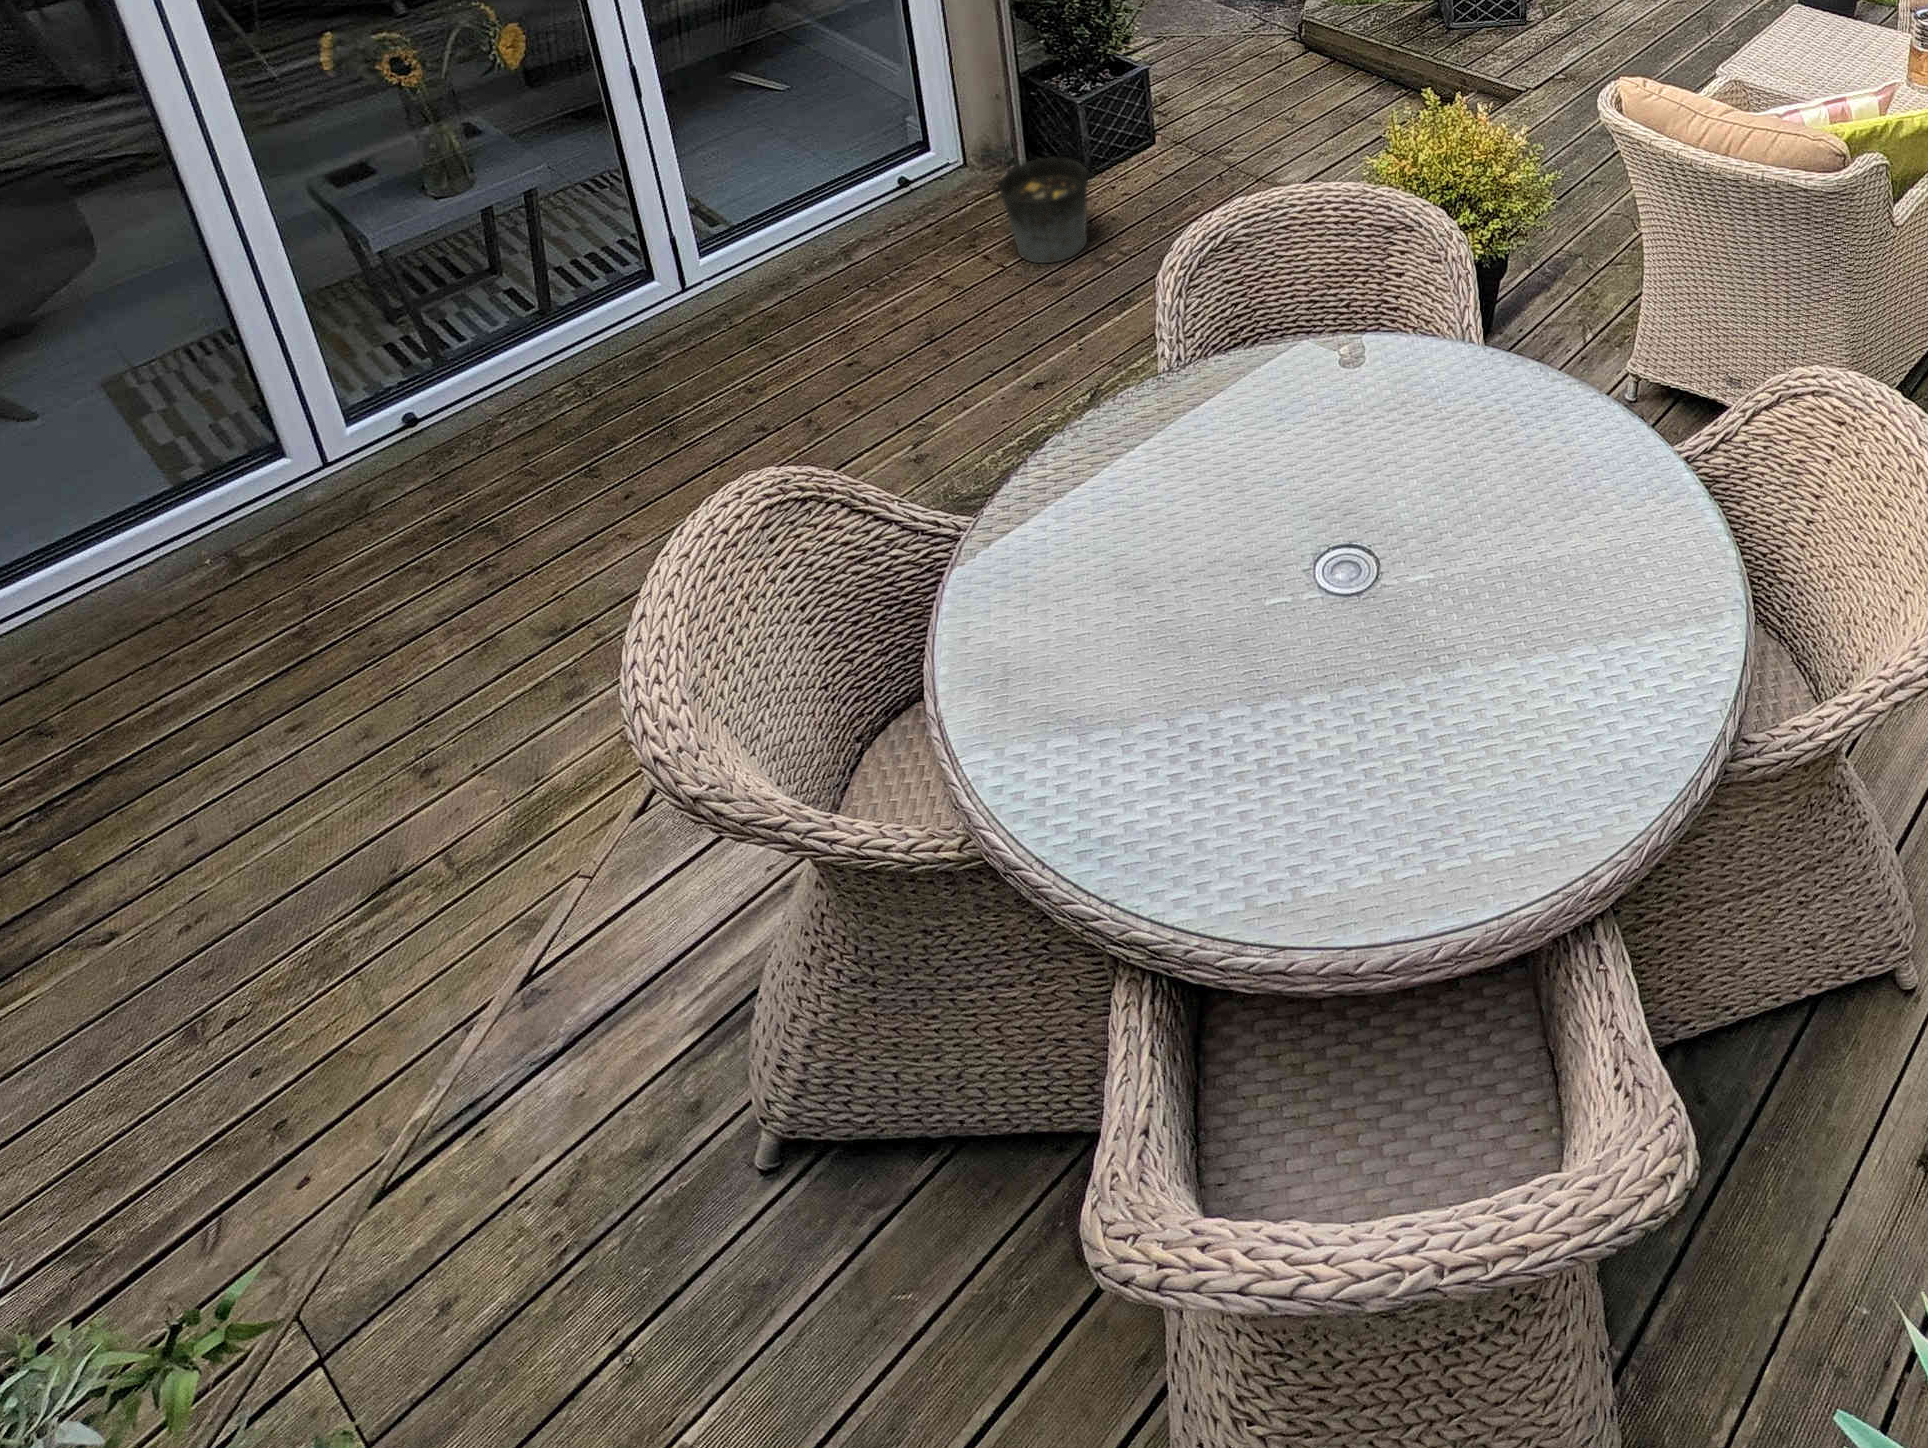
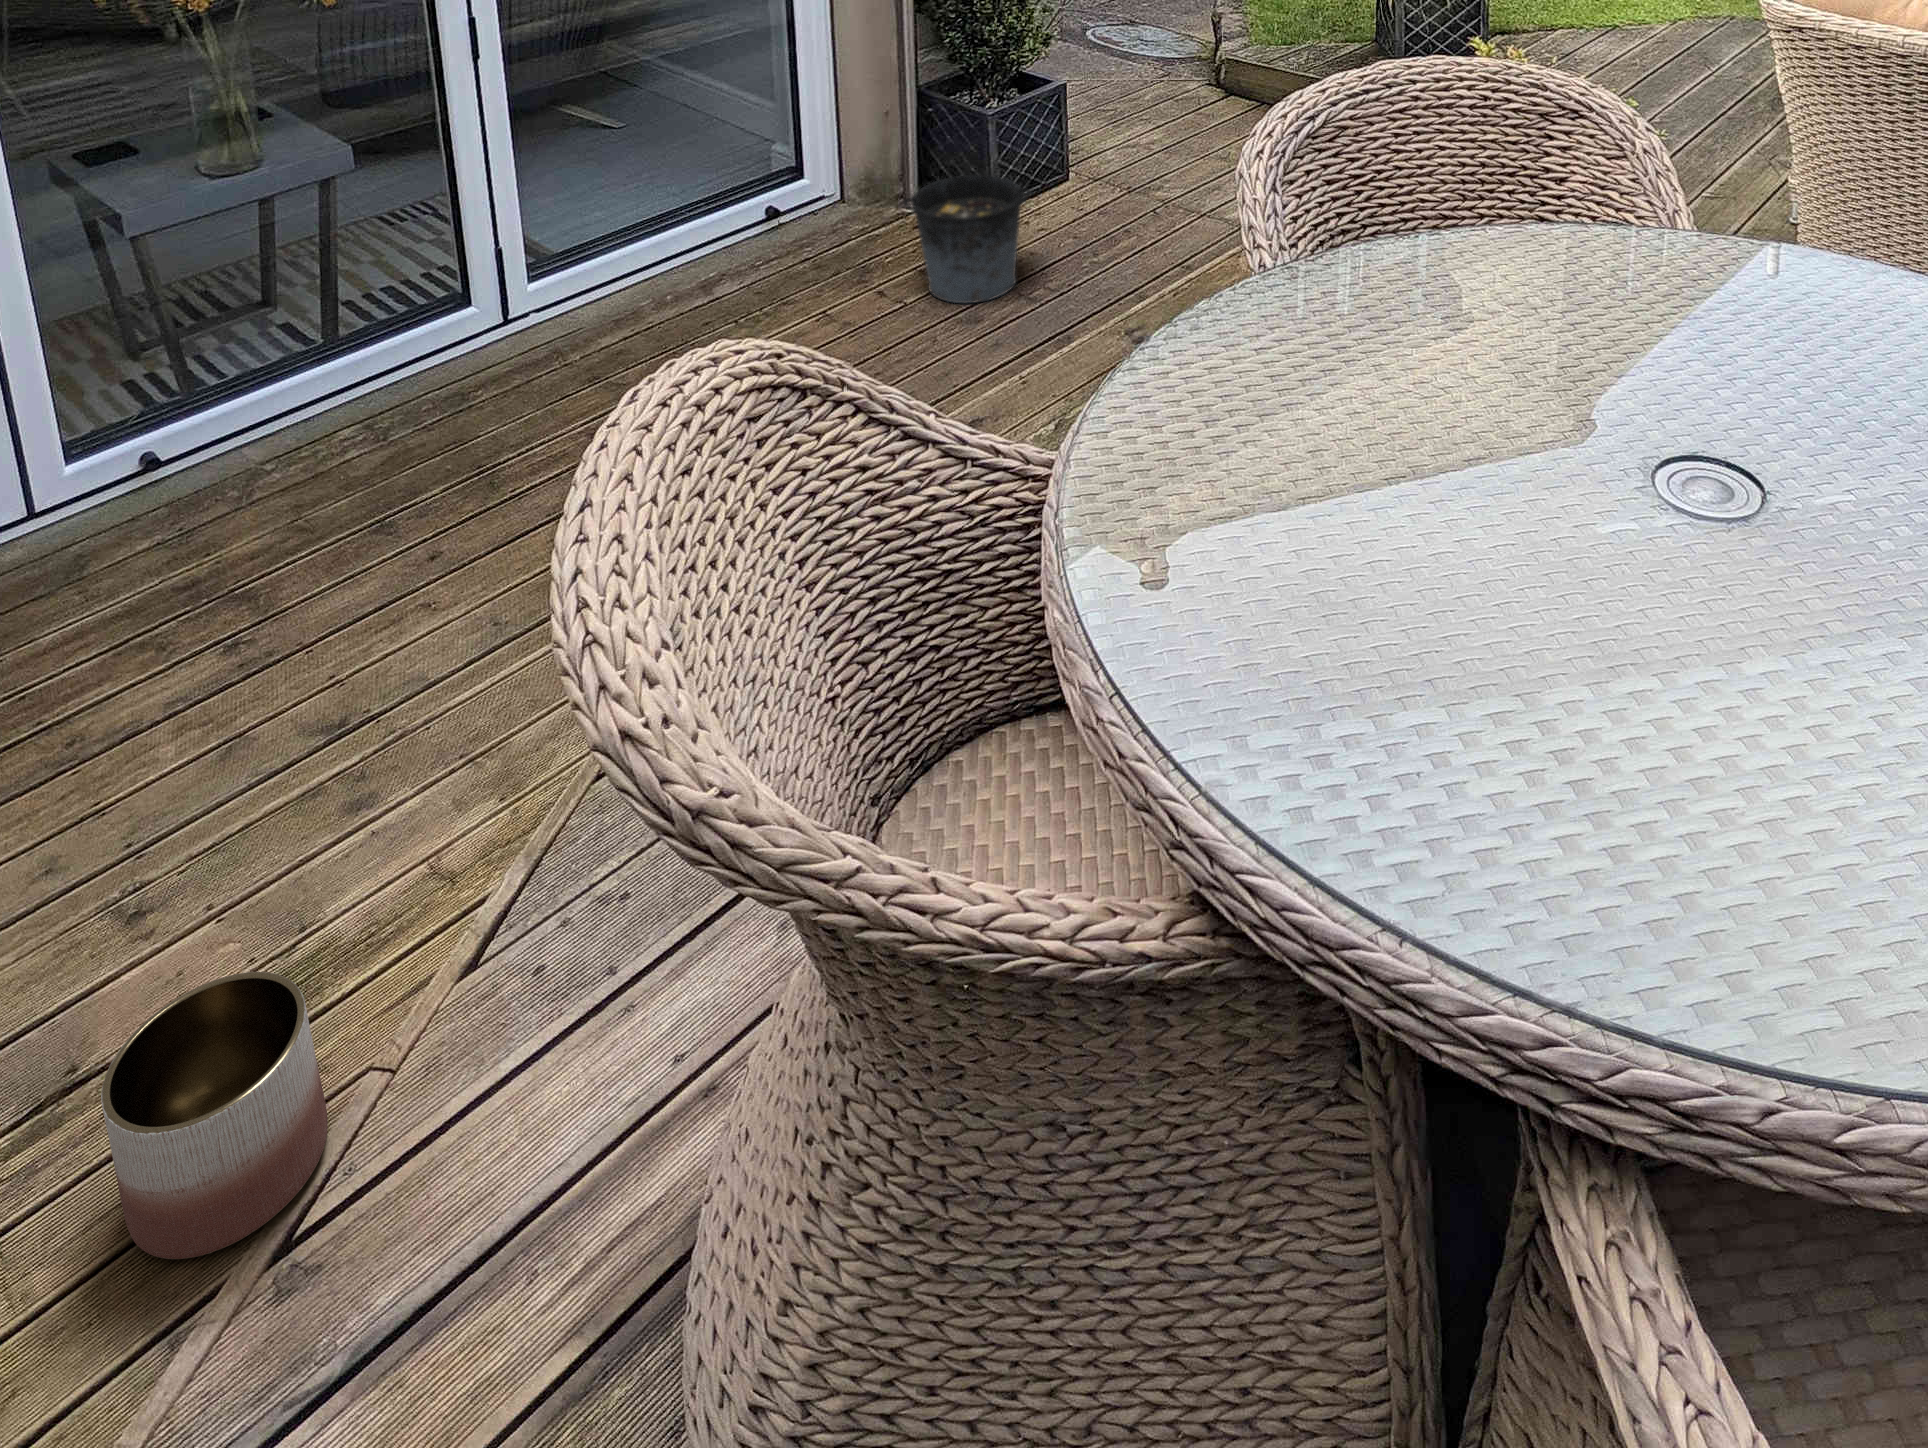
planter: none [421,791,562,951] -> present [101,972,328,1259]

